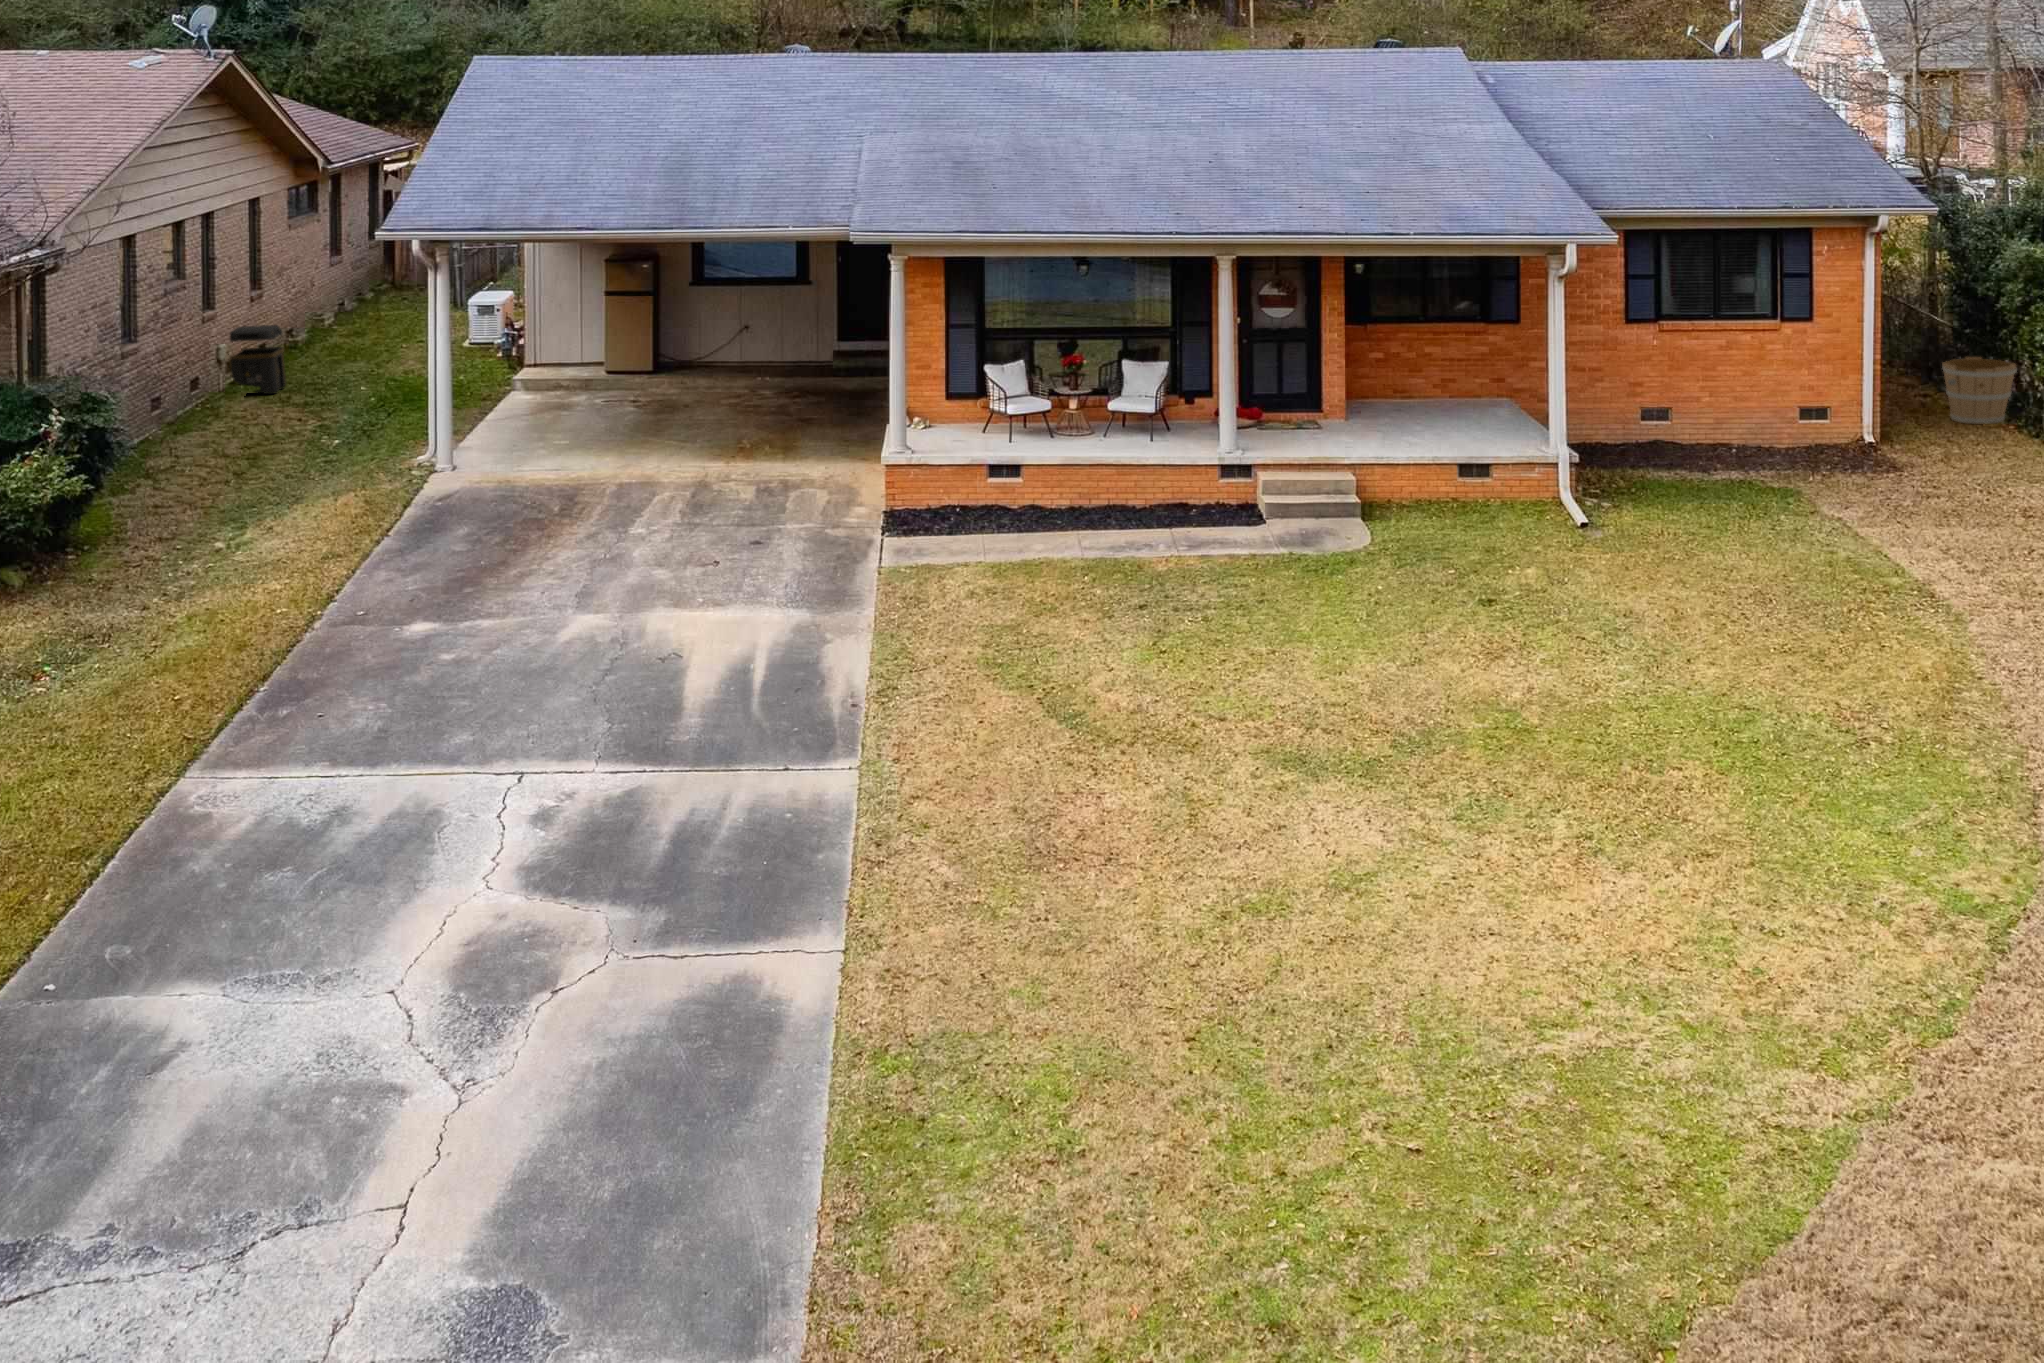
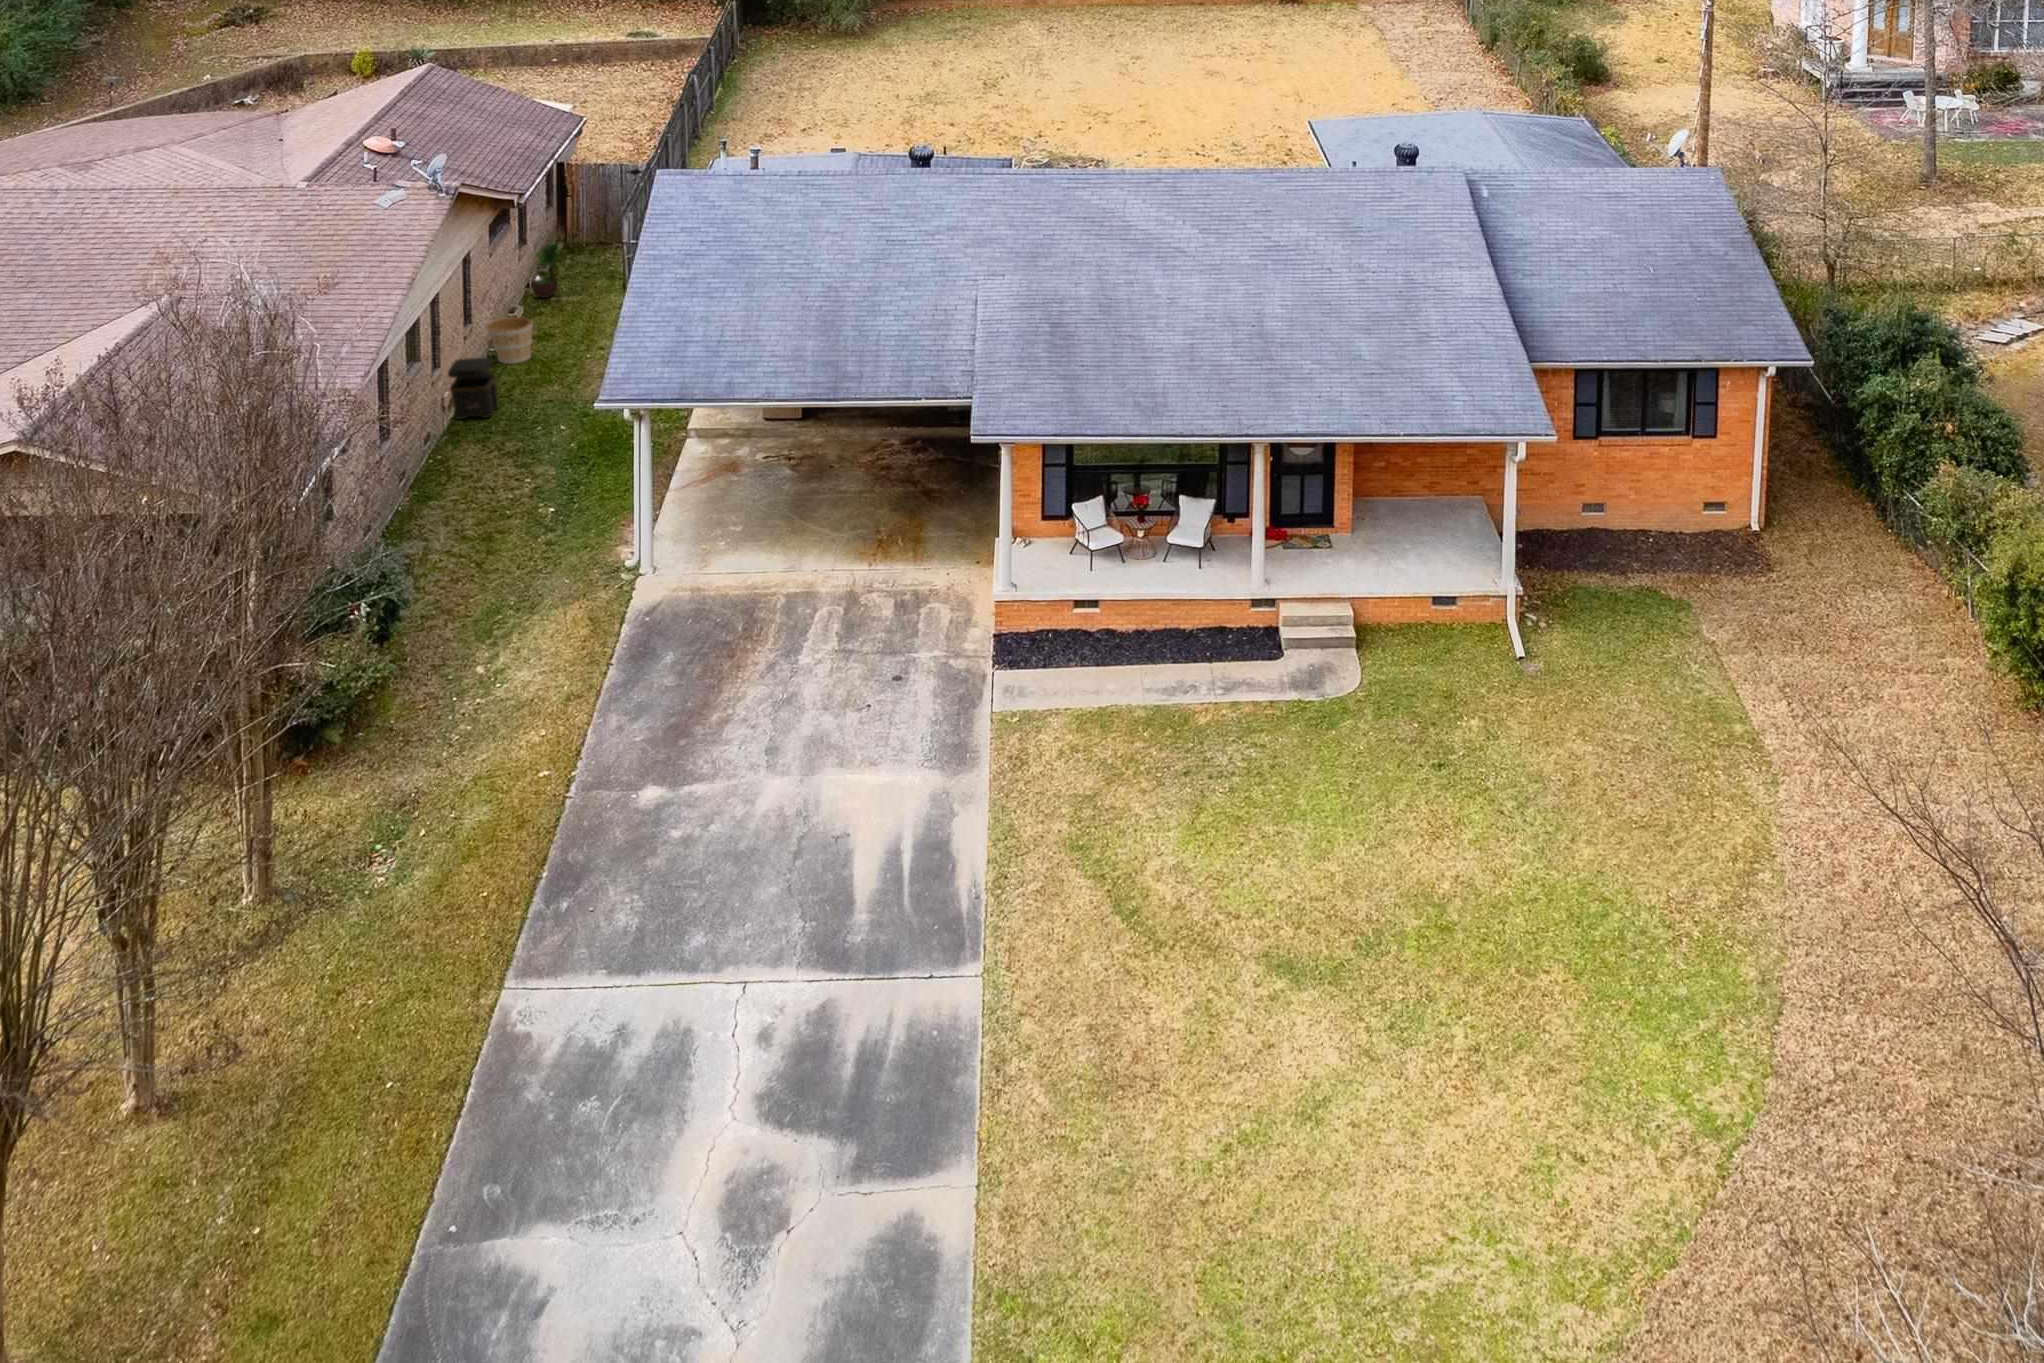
potted tree: none [342,253,380,325] -> present [531,242,559,298]
wooden bucket: present [1942,357,2017,425] -> present [487,317,533,364]

